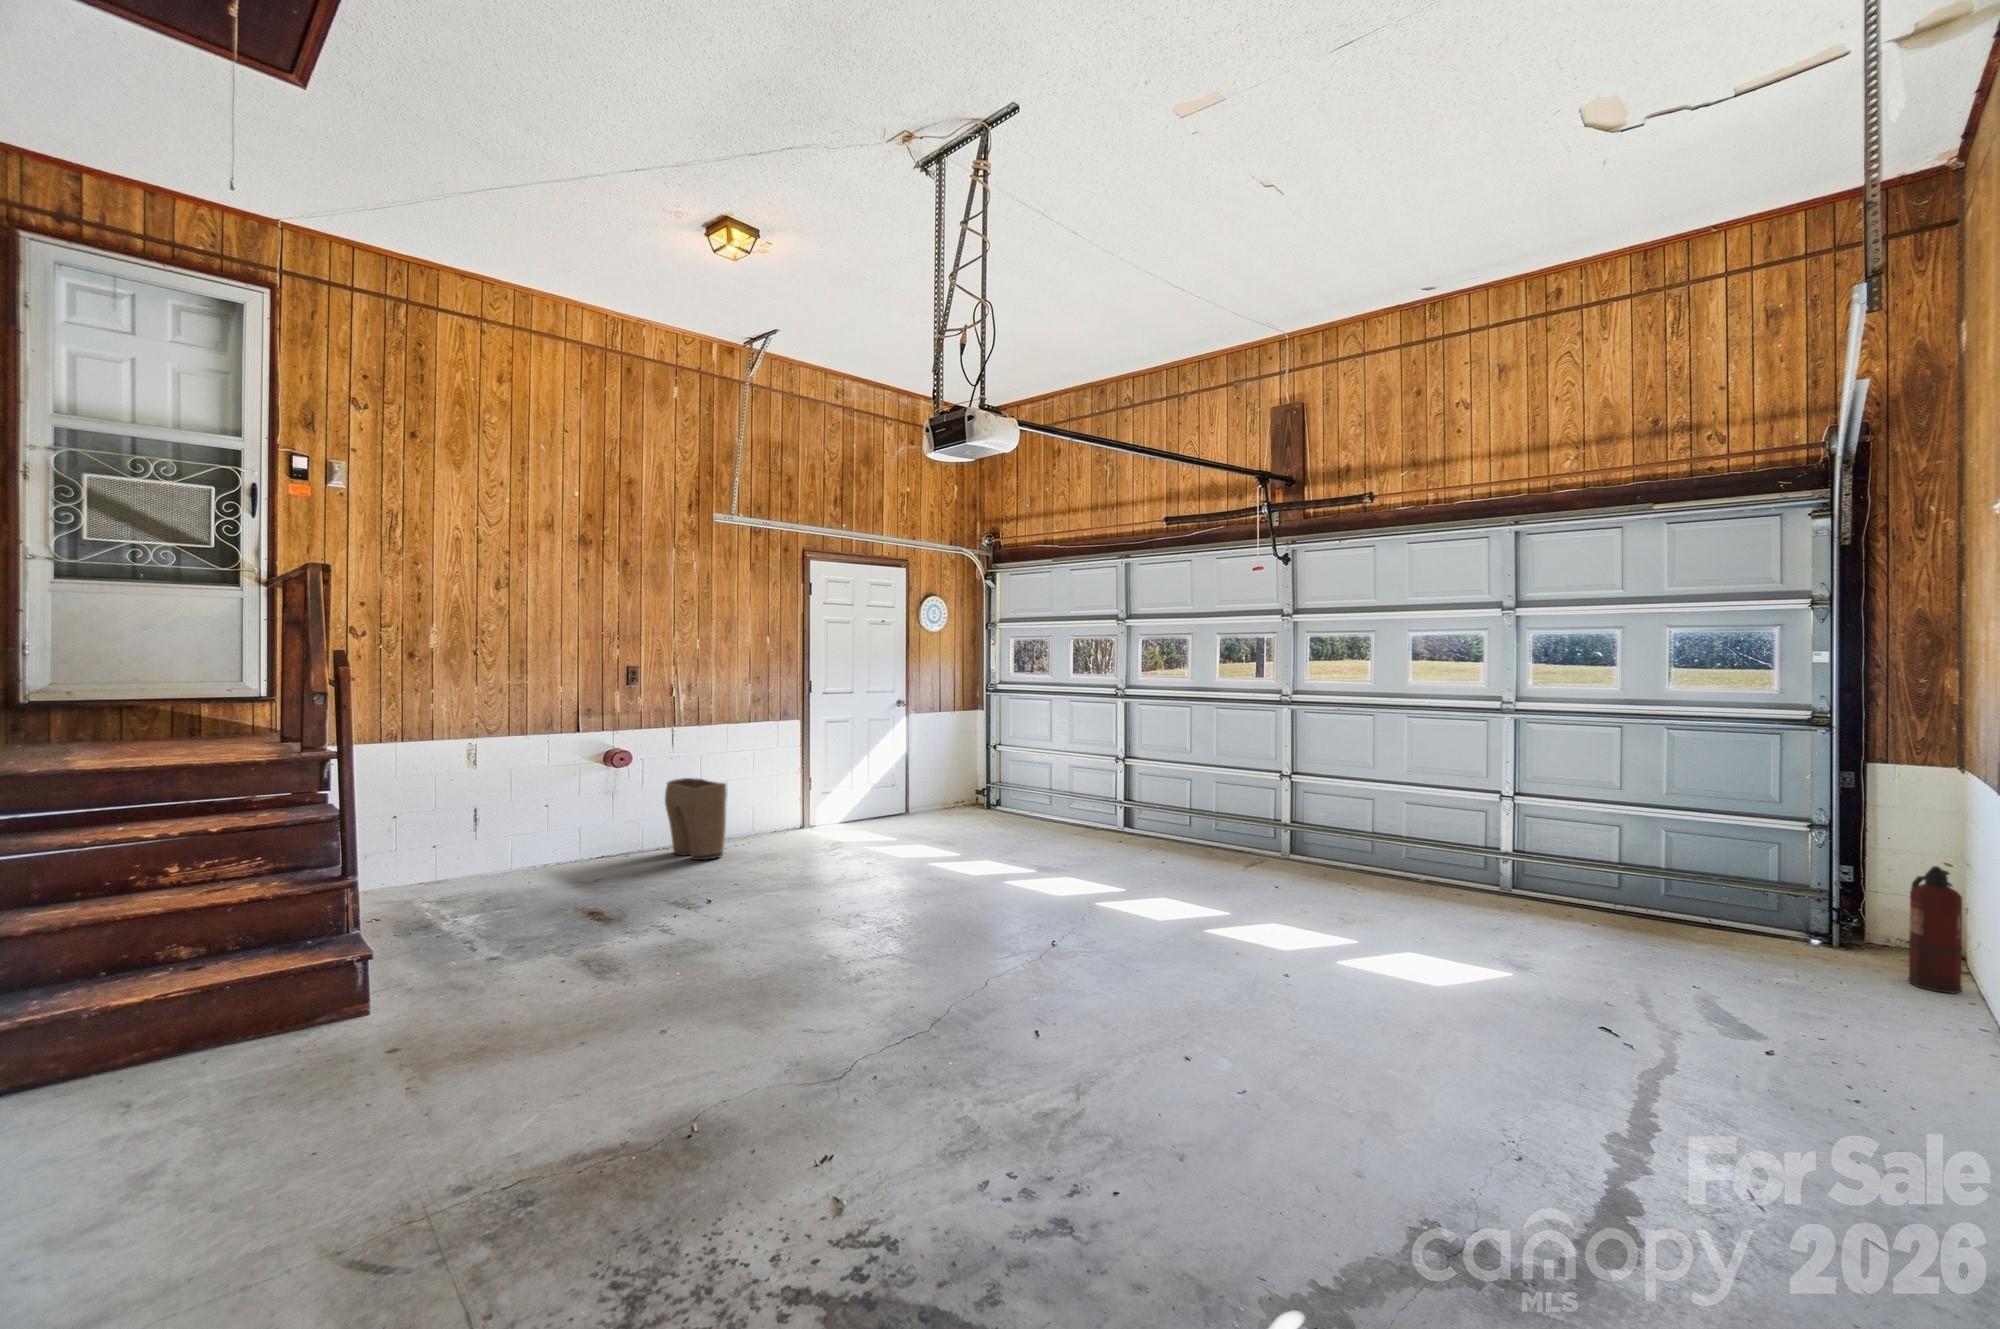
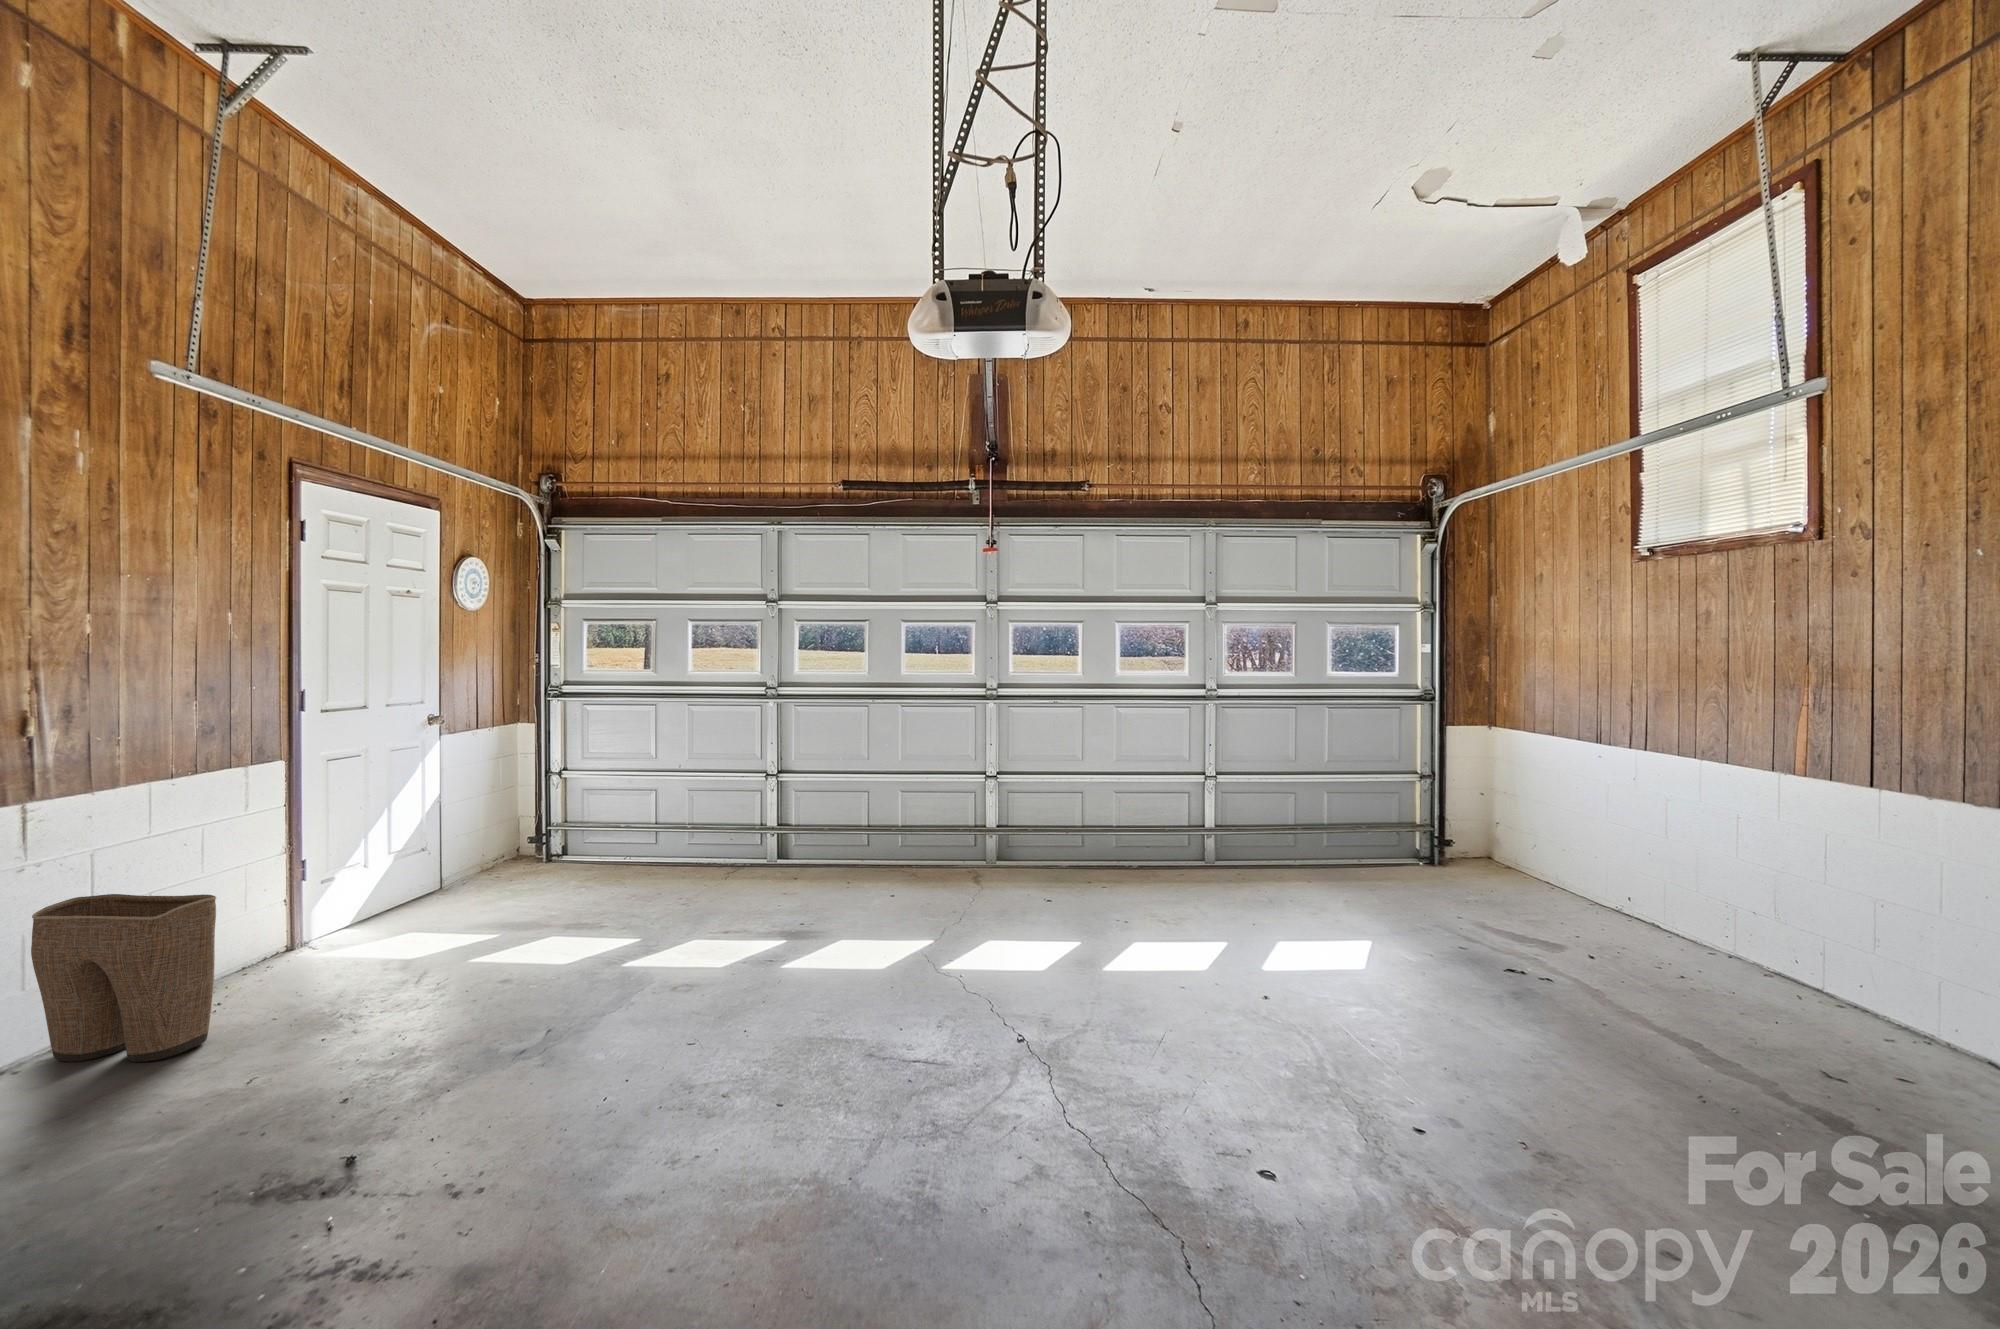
fire extinguisher: present [1908,866,1962,993] -> none [1509,801,1547,891]

